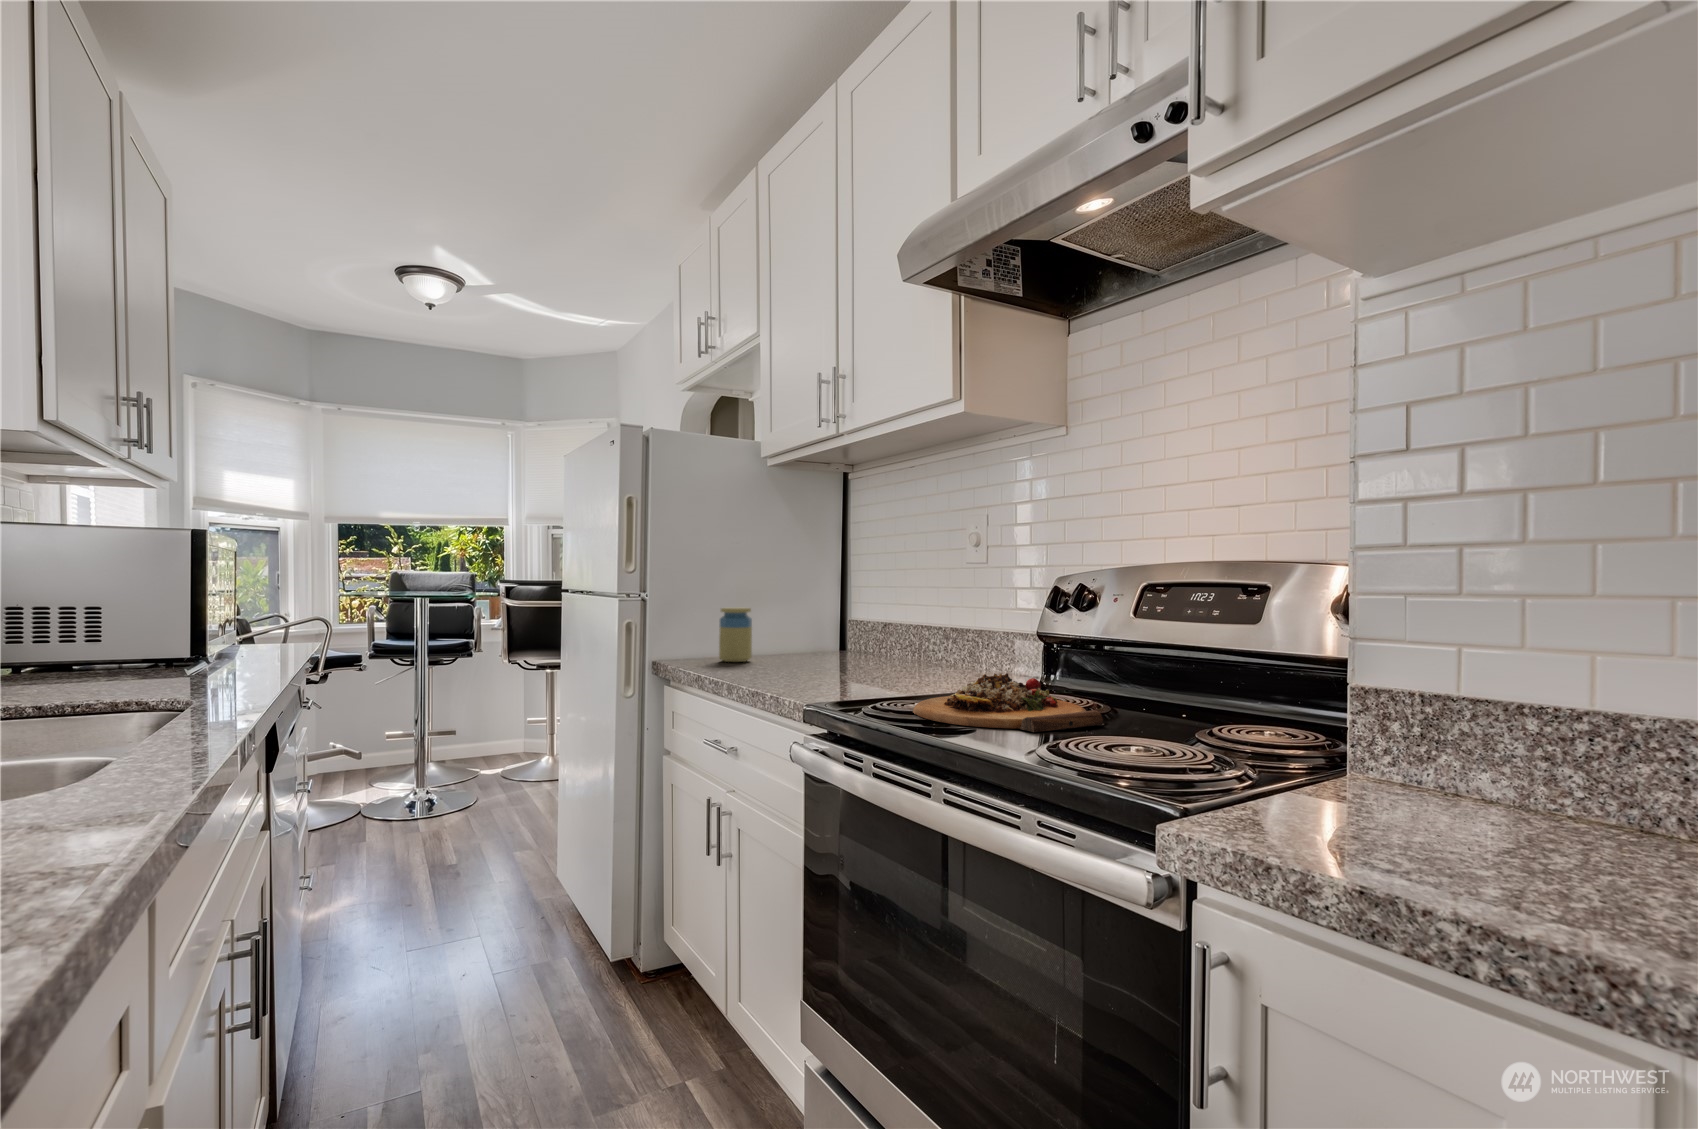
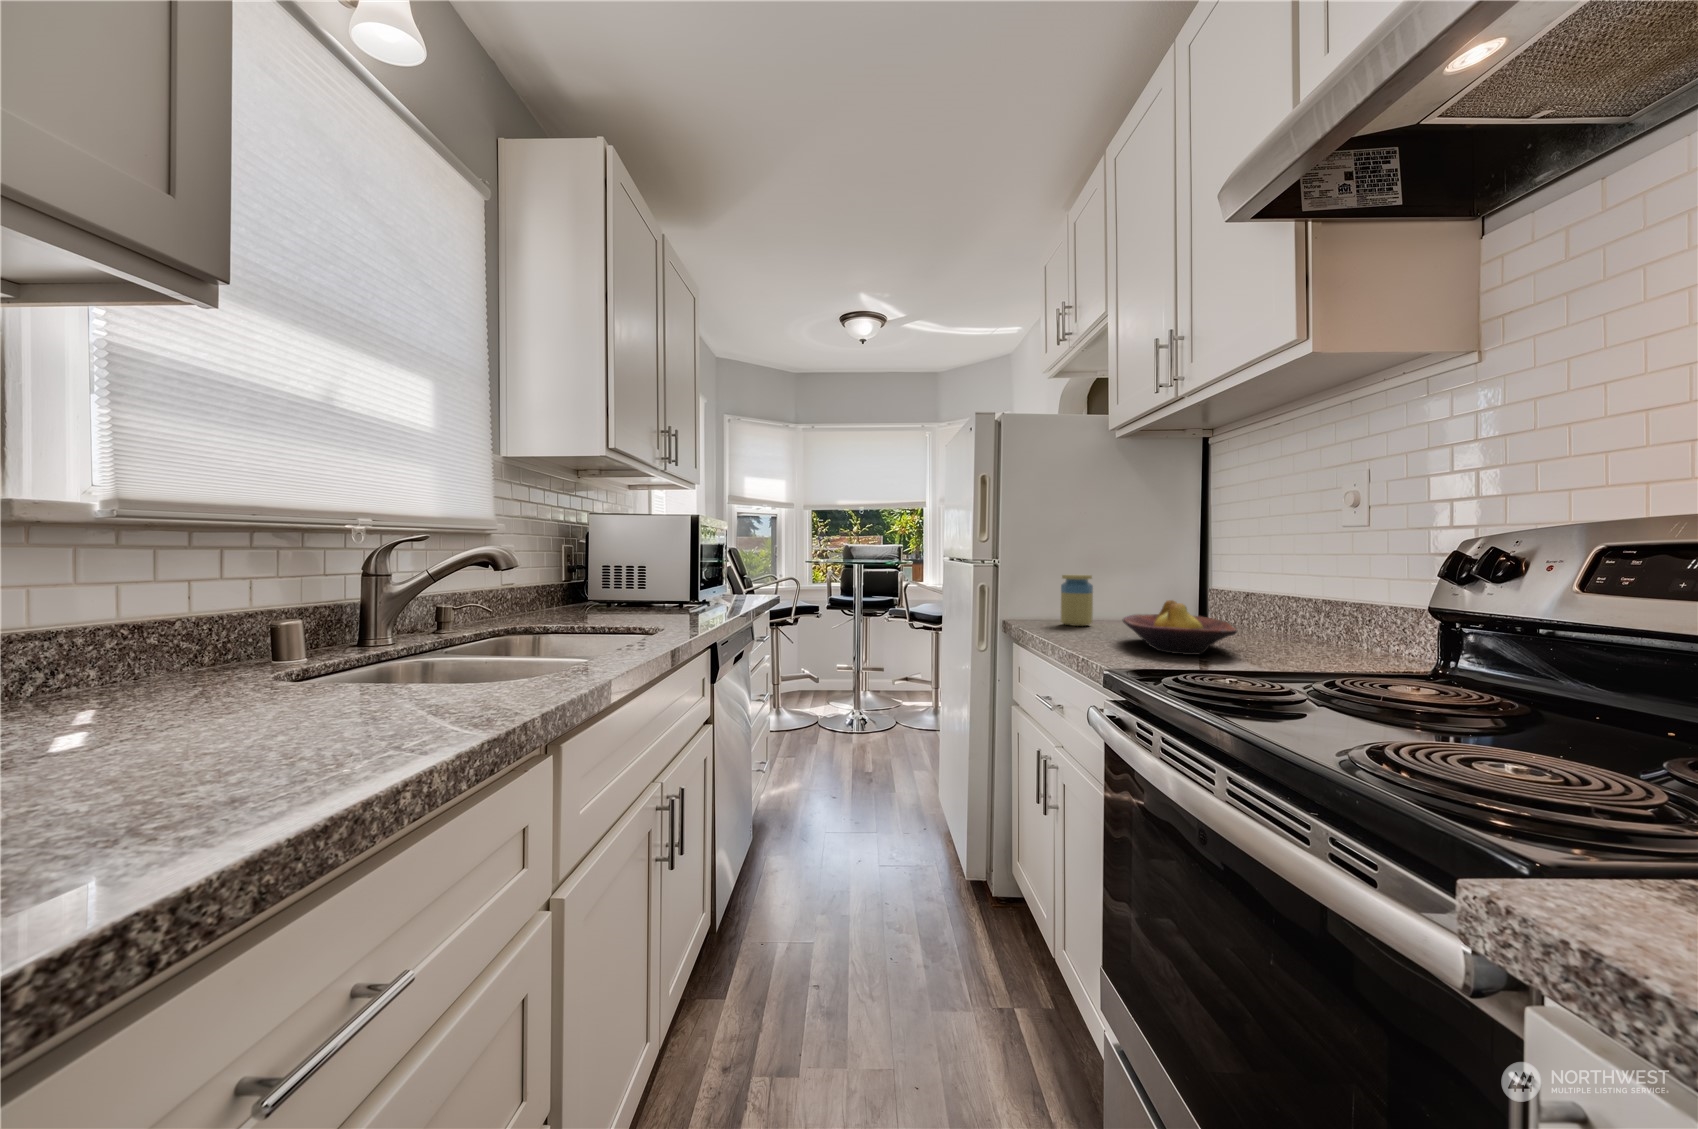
fruit bowl: none [794,632,900,684] -> present [1123,600,1237,655]
cutting board: present [913,673,1104,732] -> none [1224,652,1496,729]

